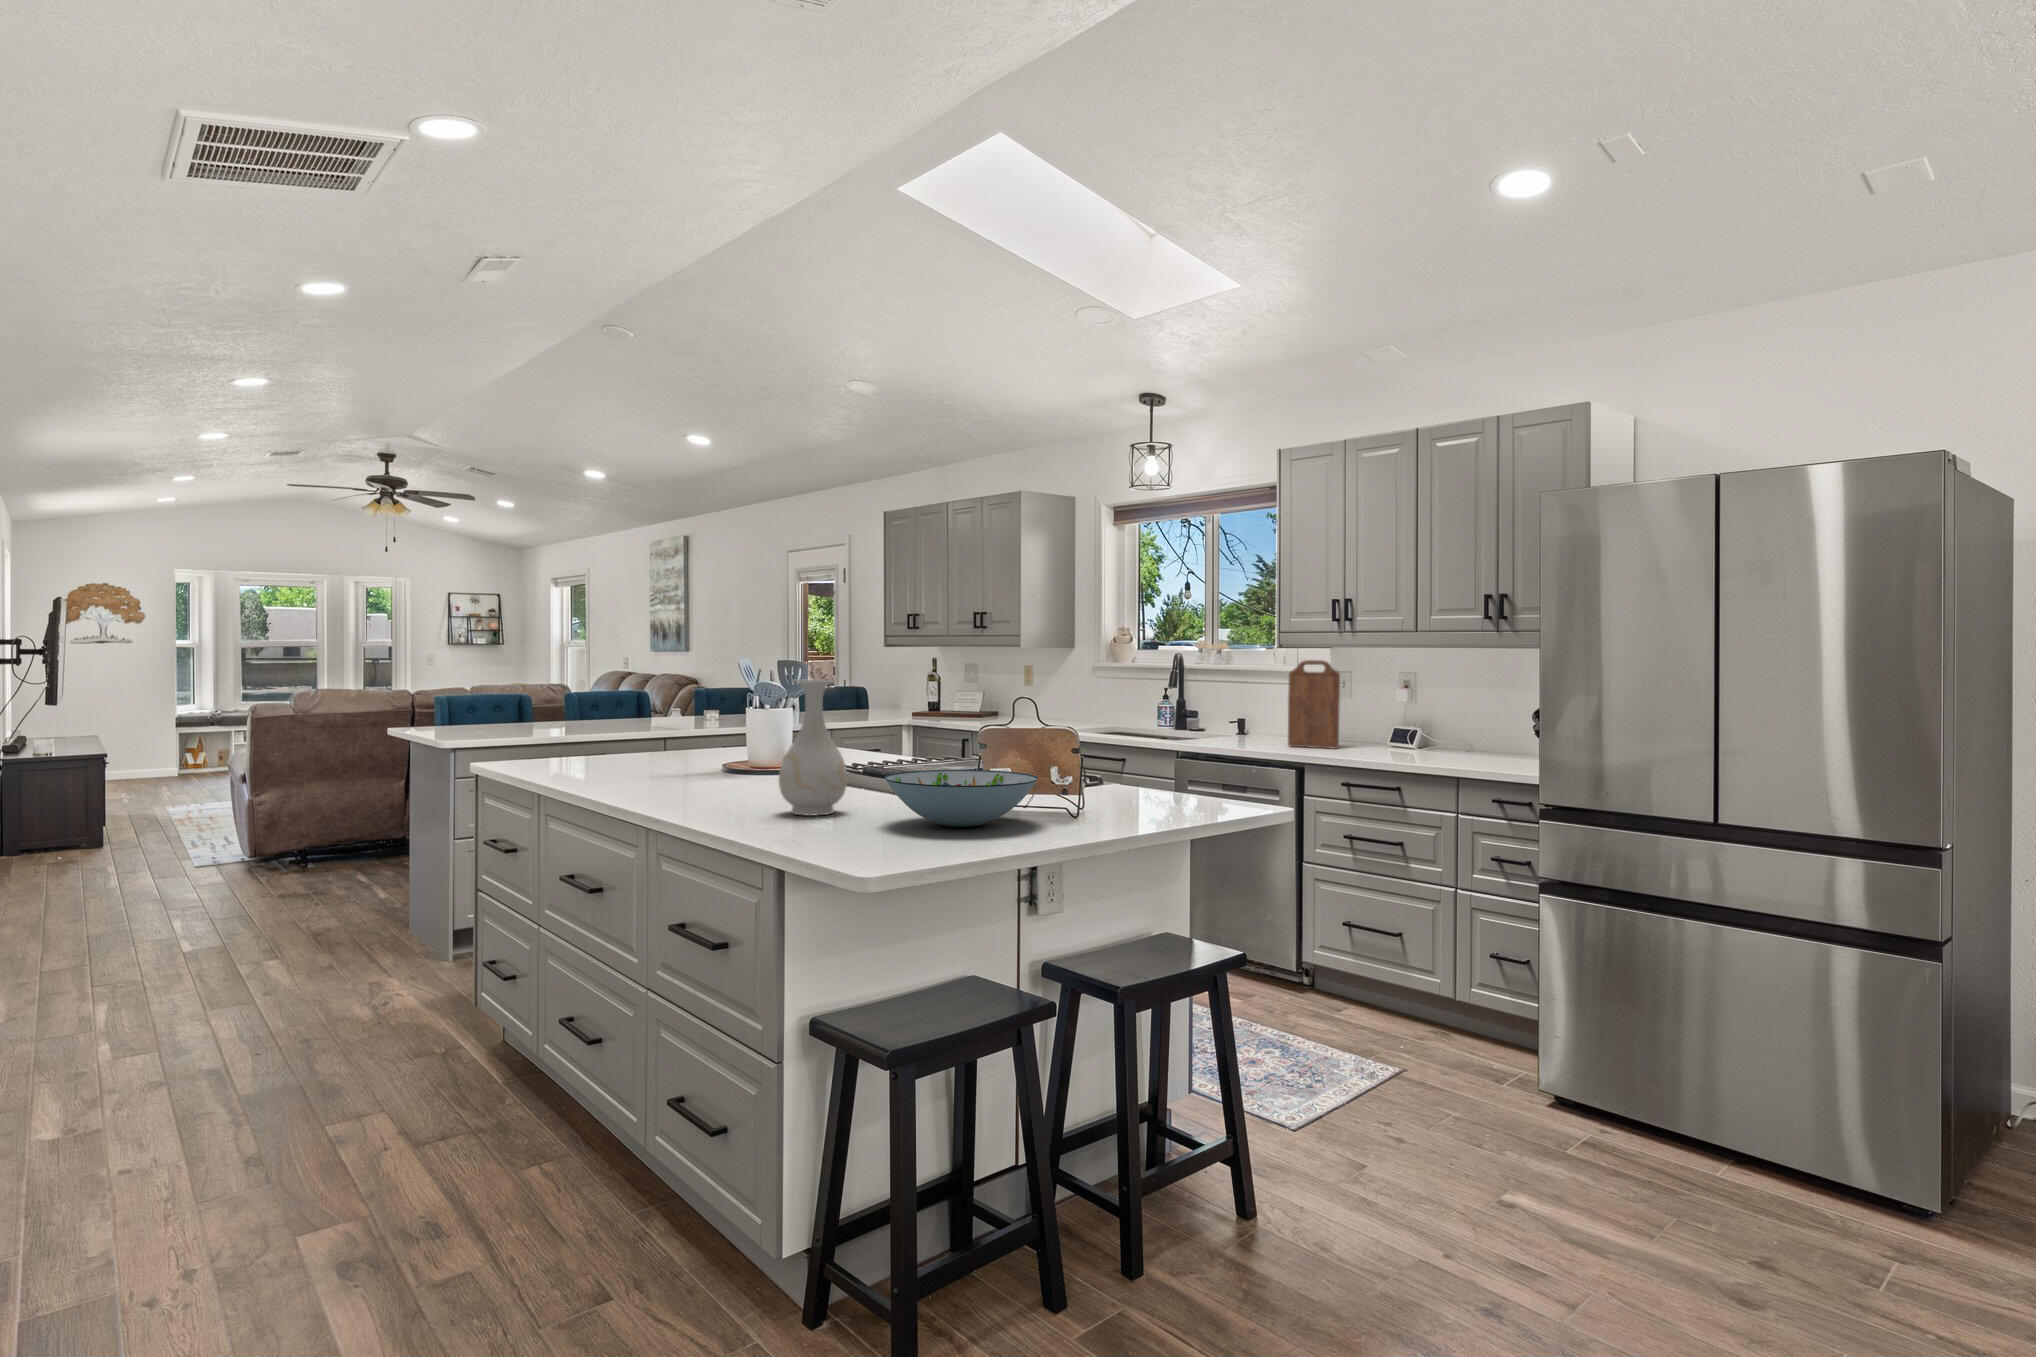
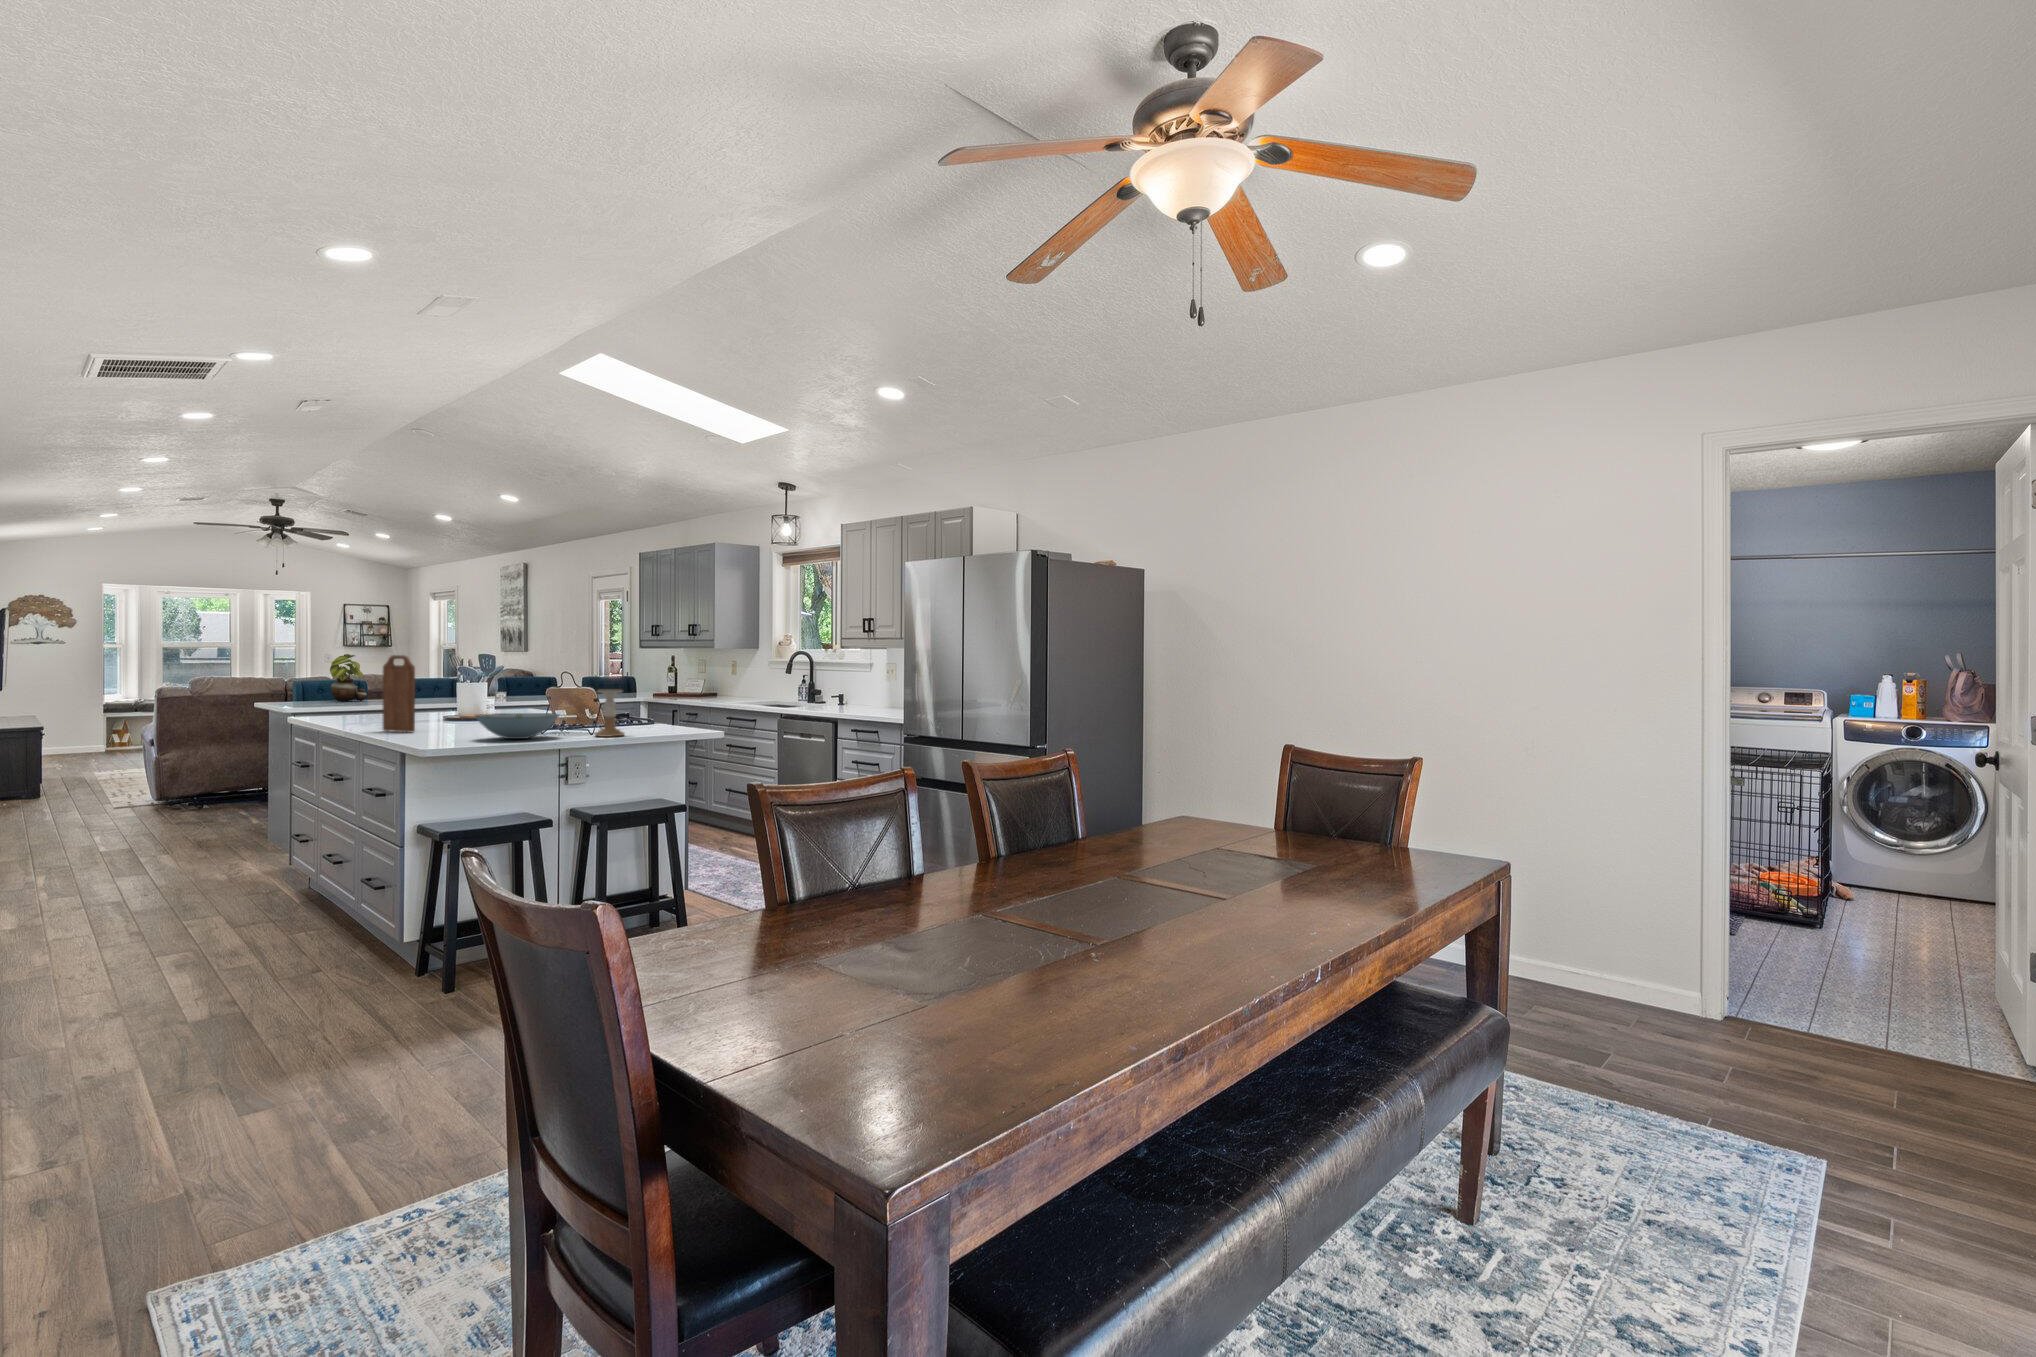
potted plant: none [484,655,533,724] -> present [330,654,367,702]
cutting board: present [1288,660,1340,749] -> present [383,655,415,732]
vase: present [779,680,848,816] -> none [431,667,471,736]
candle holder: none [1089,725,1145,820] -> present [595,690,624,737]

